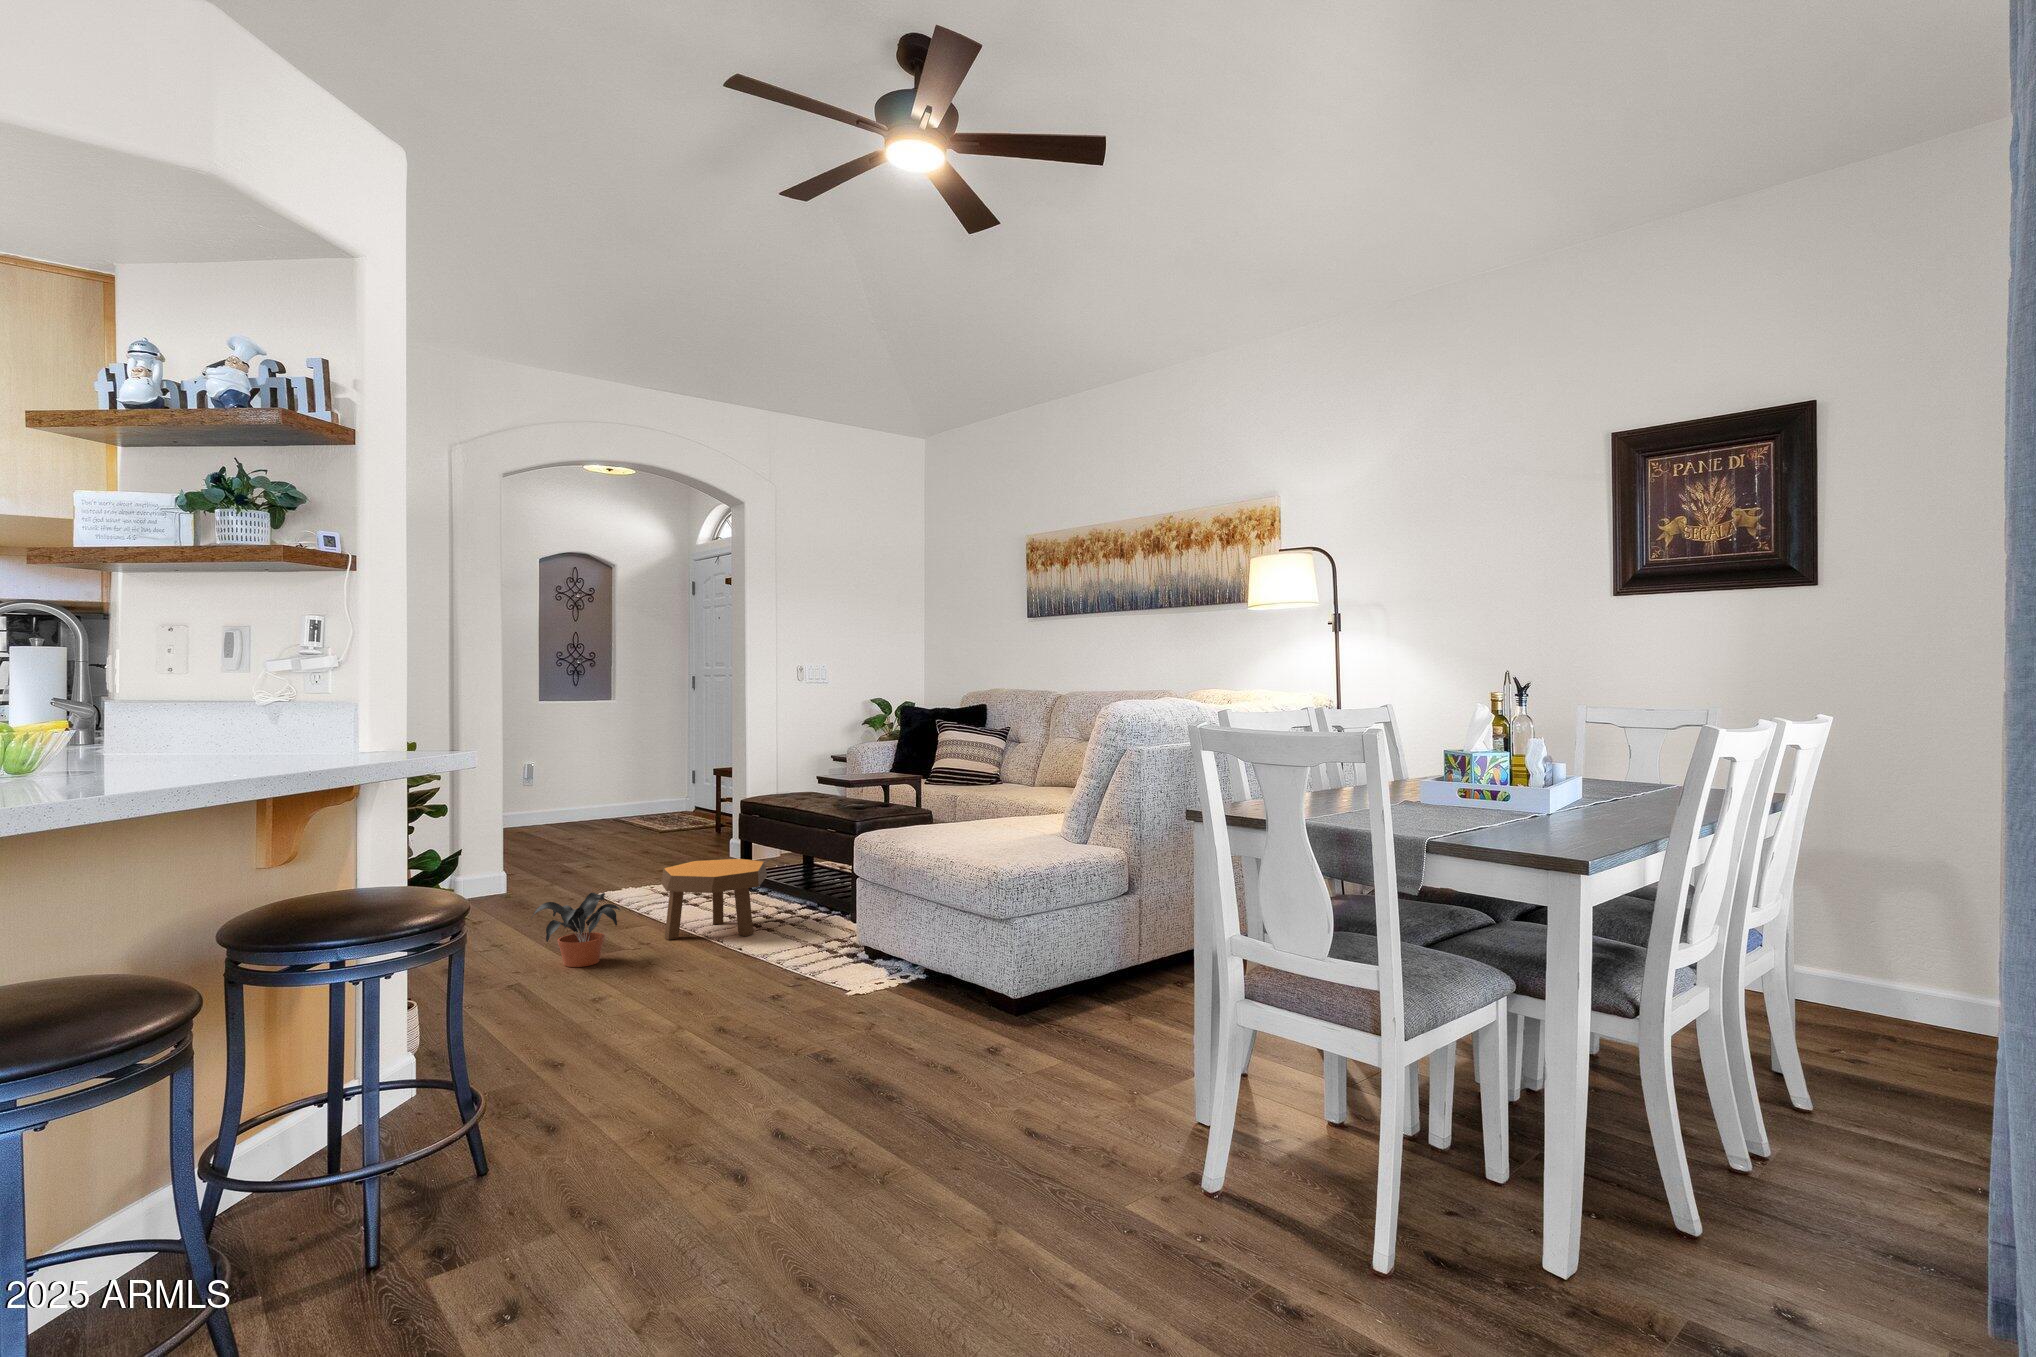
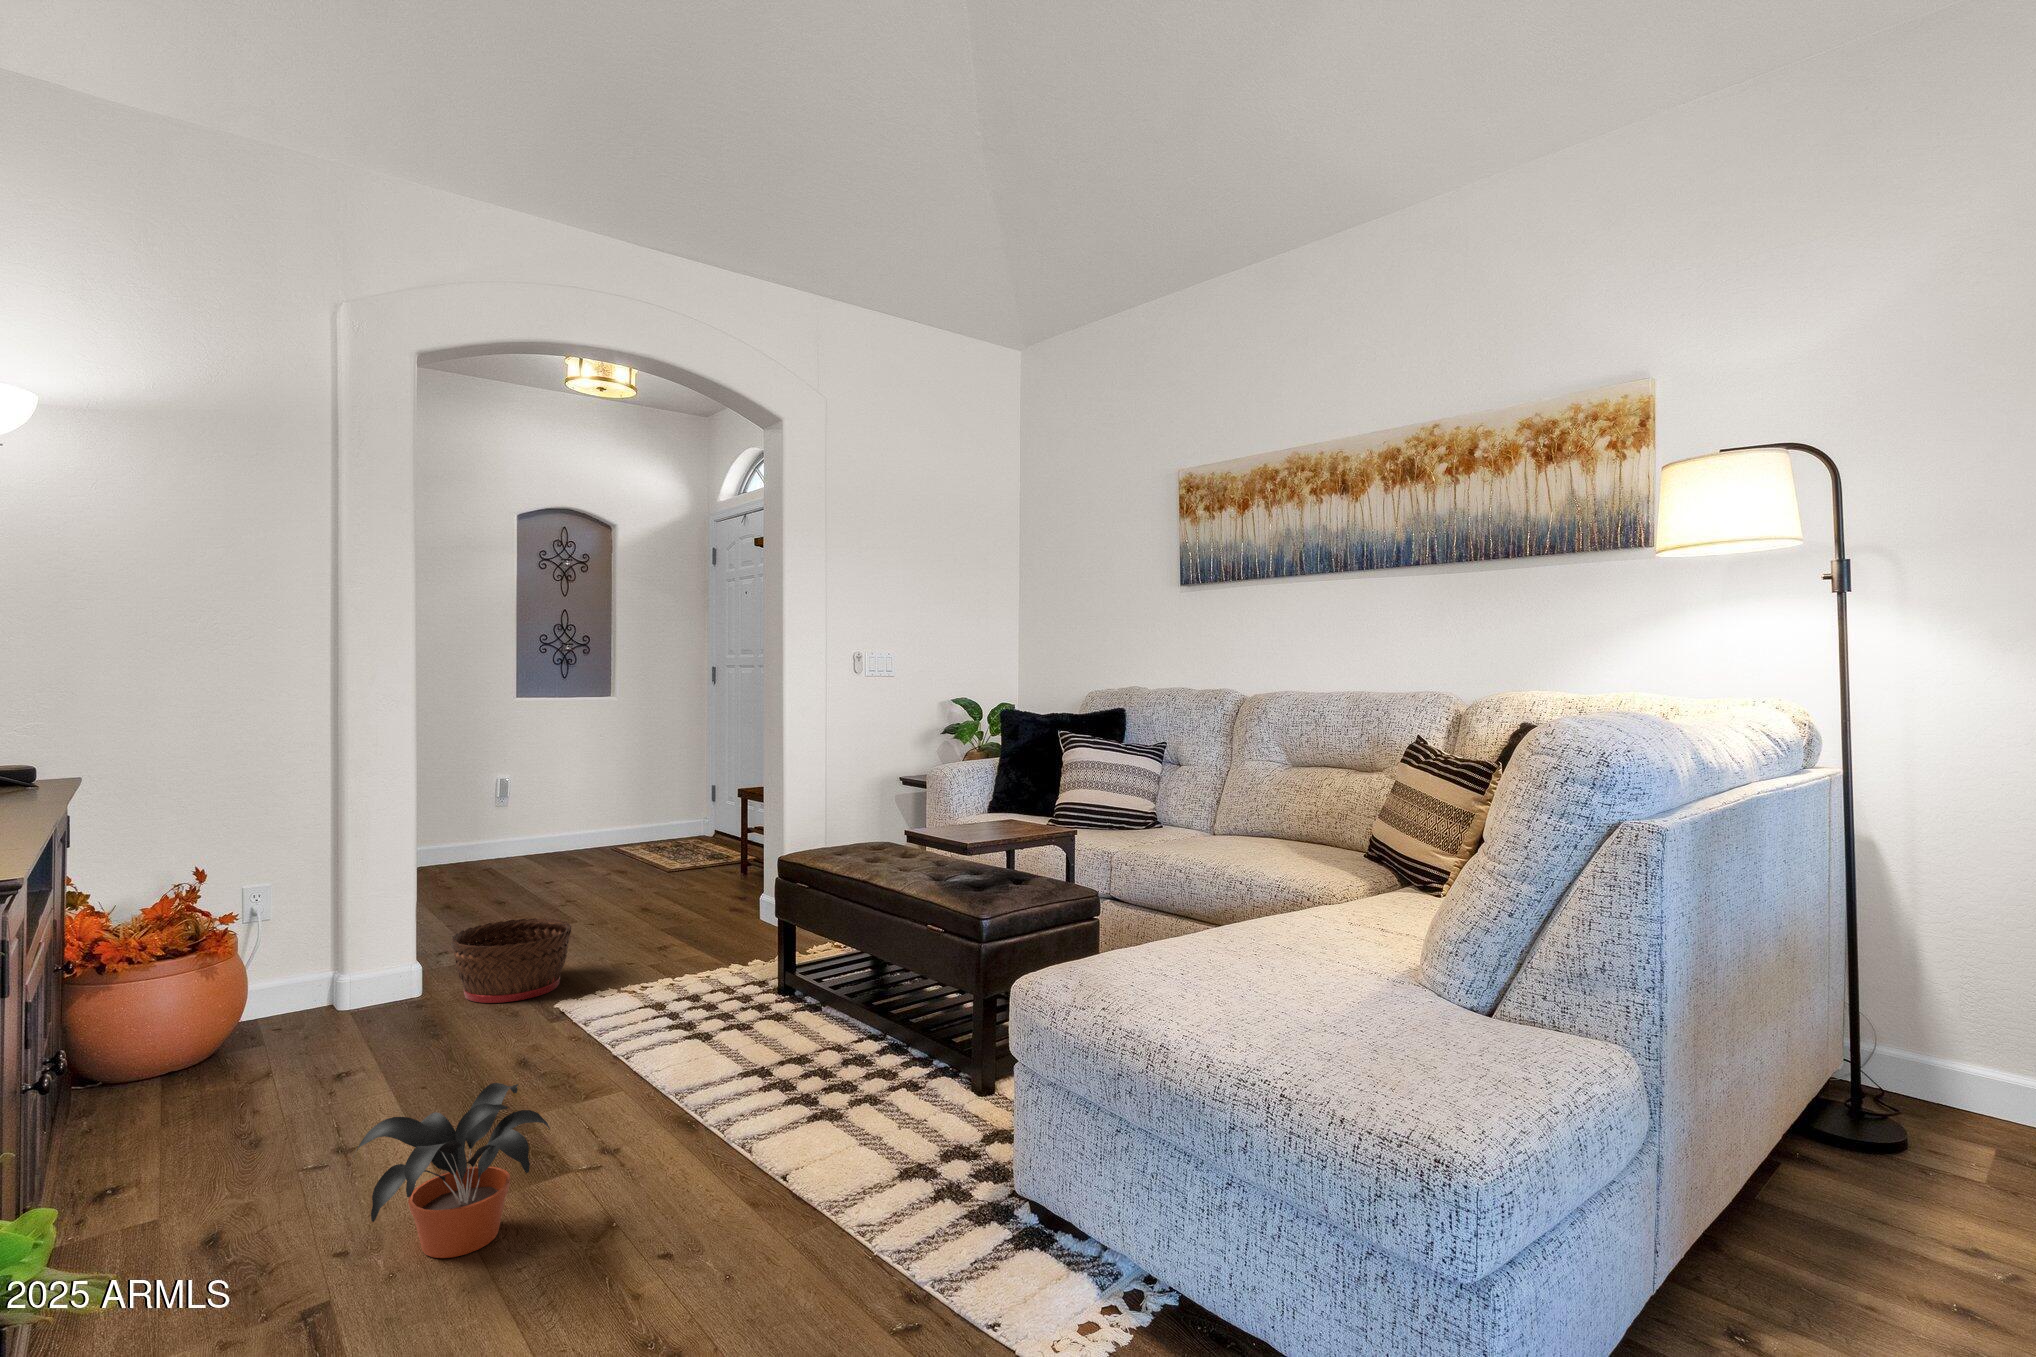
basket: none [531,844,607,892] -> present [451,918,571,1003]
footstool: present [661,859,767,940] -> none [637,979,828,1153]

